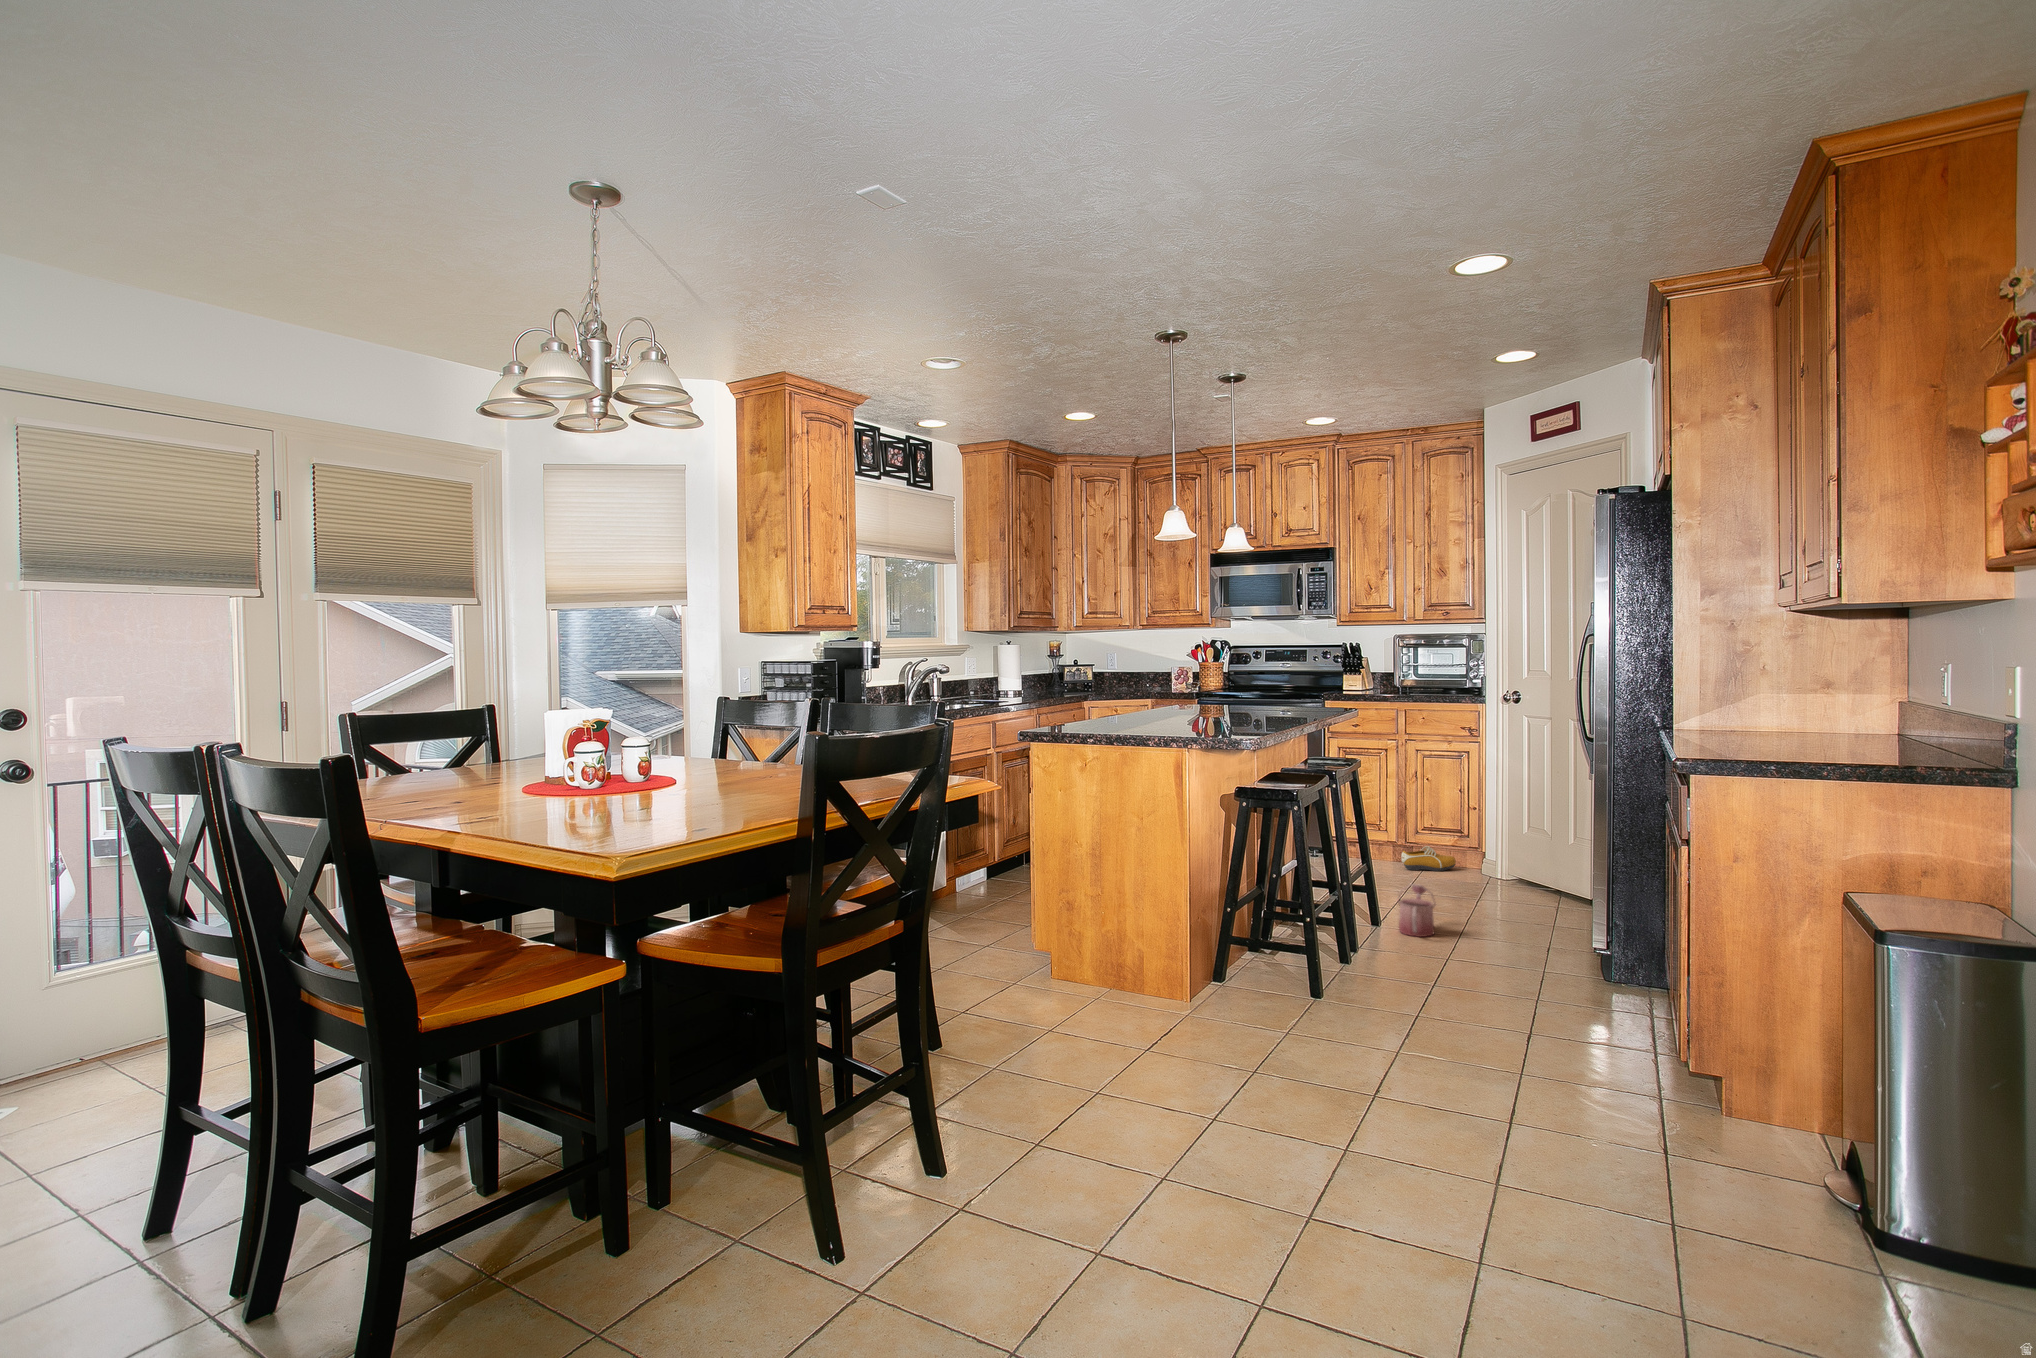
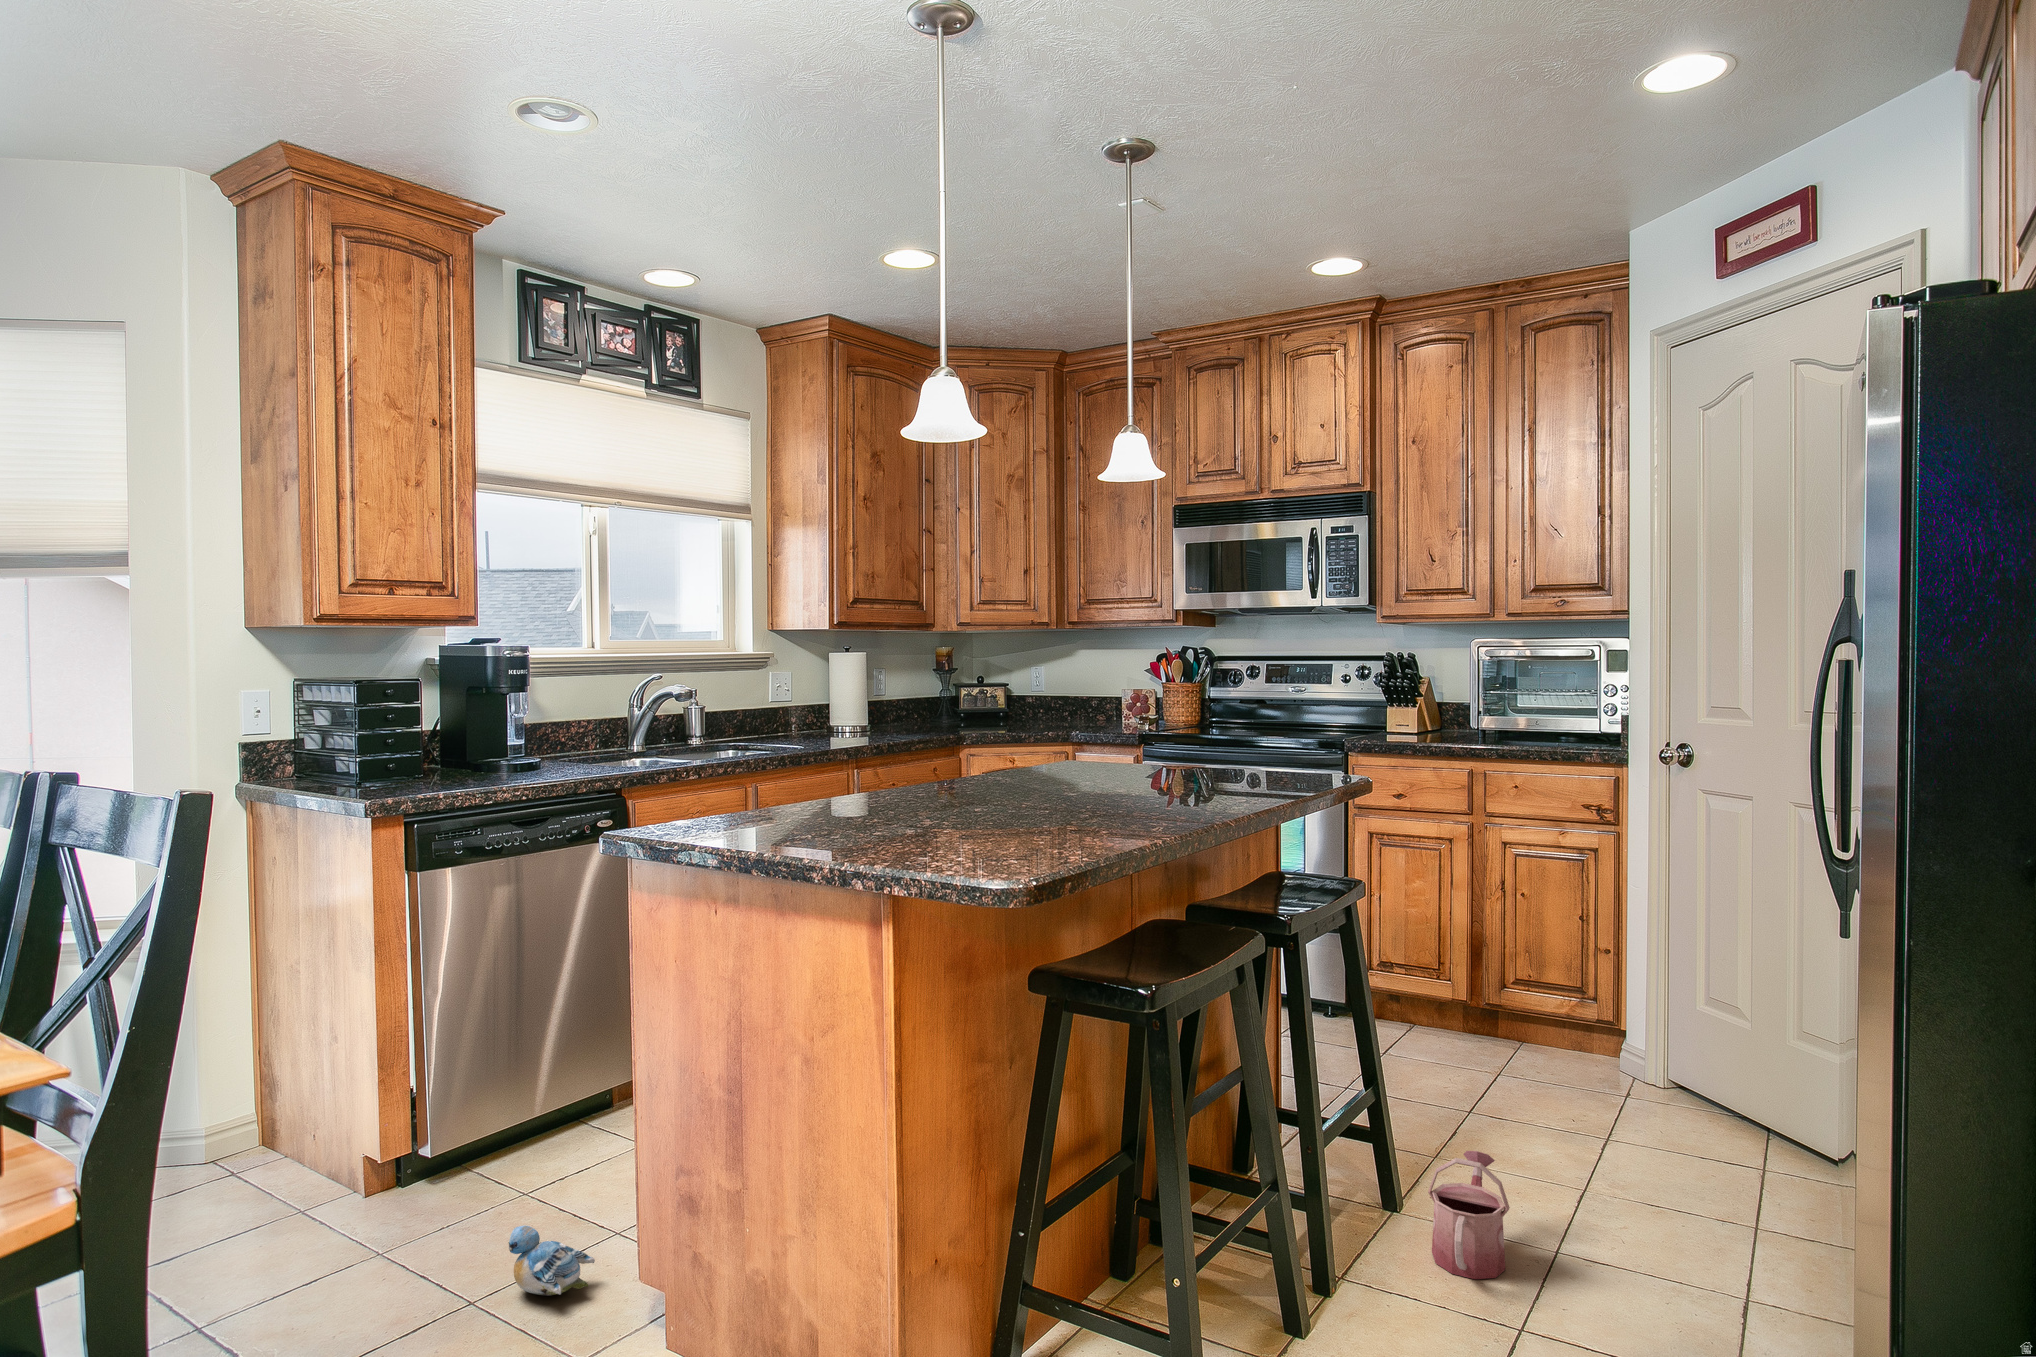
shoe: present [1401,846,1456,871] -> none [1472,1014,1571,1062]
plush toy: none [965,923,1008,954] -> present [509,1226,595,1296]

